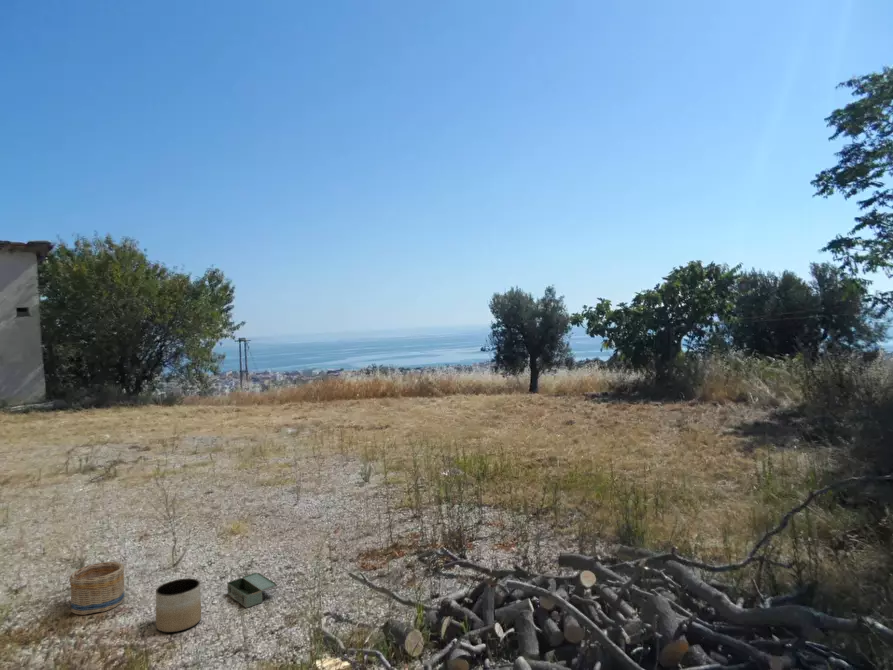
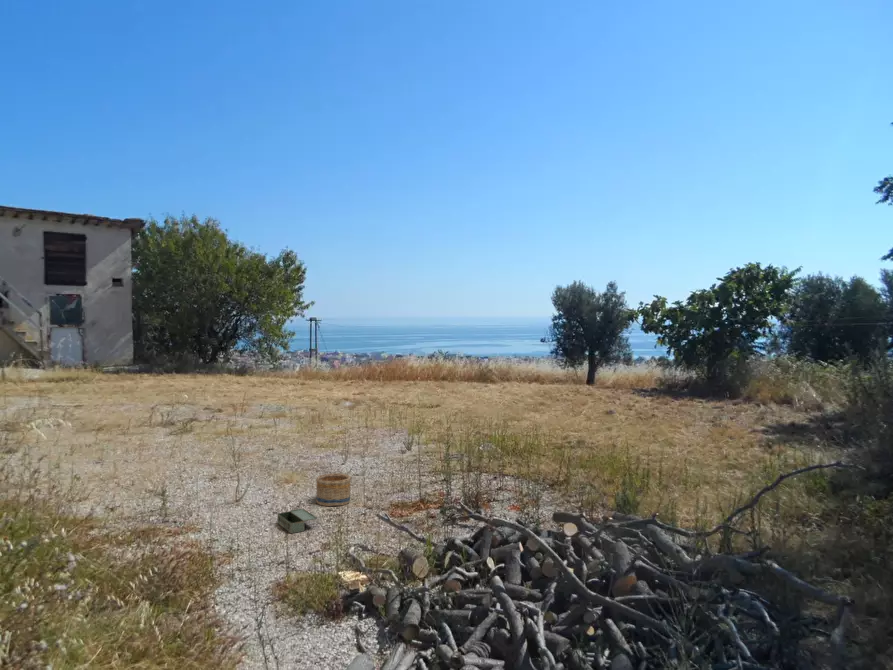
basket: present [69,562,125,615] -> present [316,473,351,506]
planter: present [156,578,201,633] -> none [220,505,255,544]

